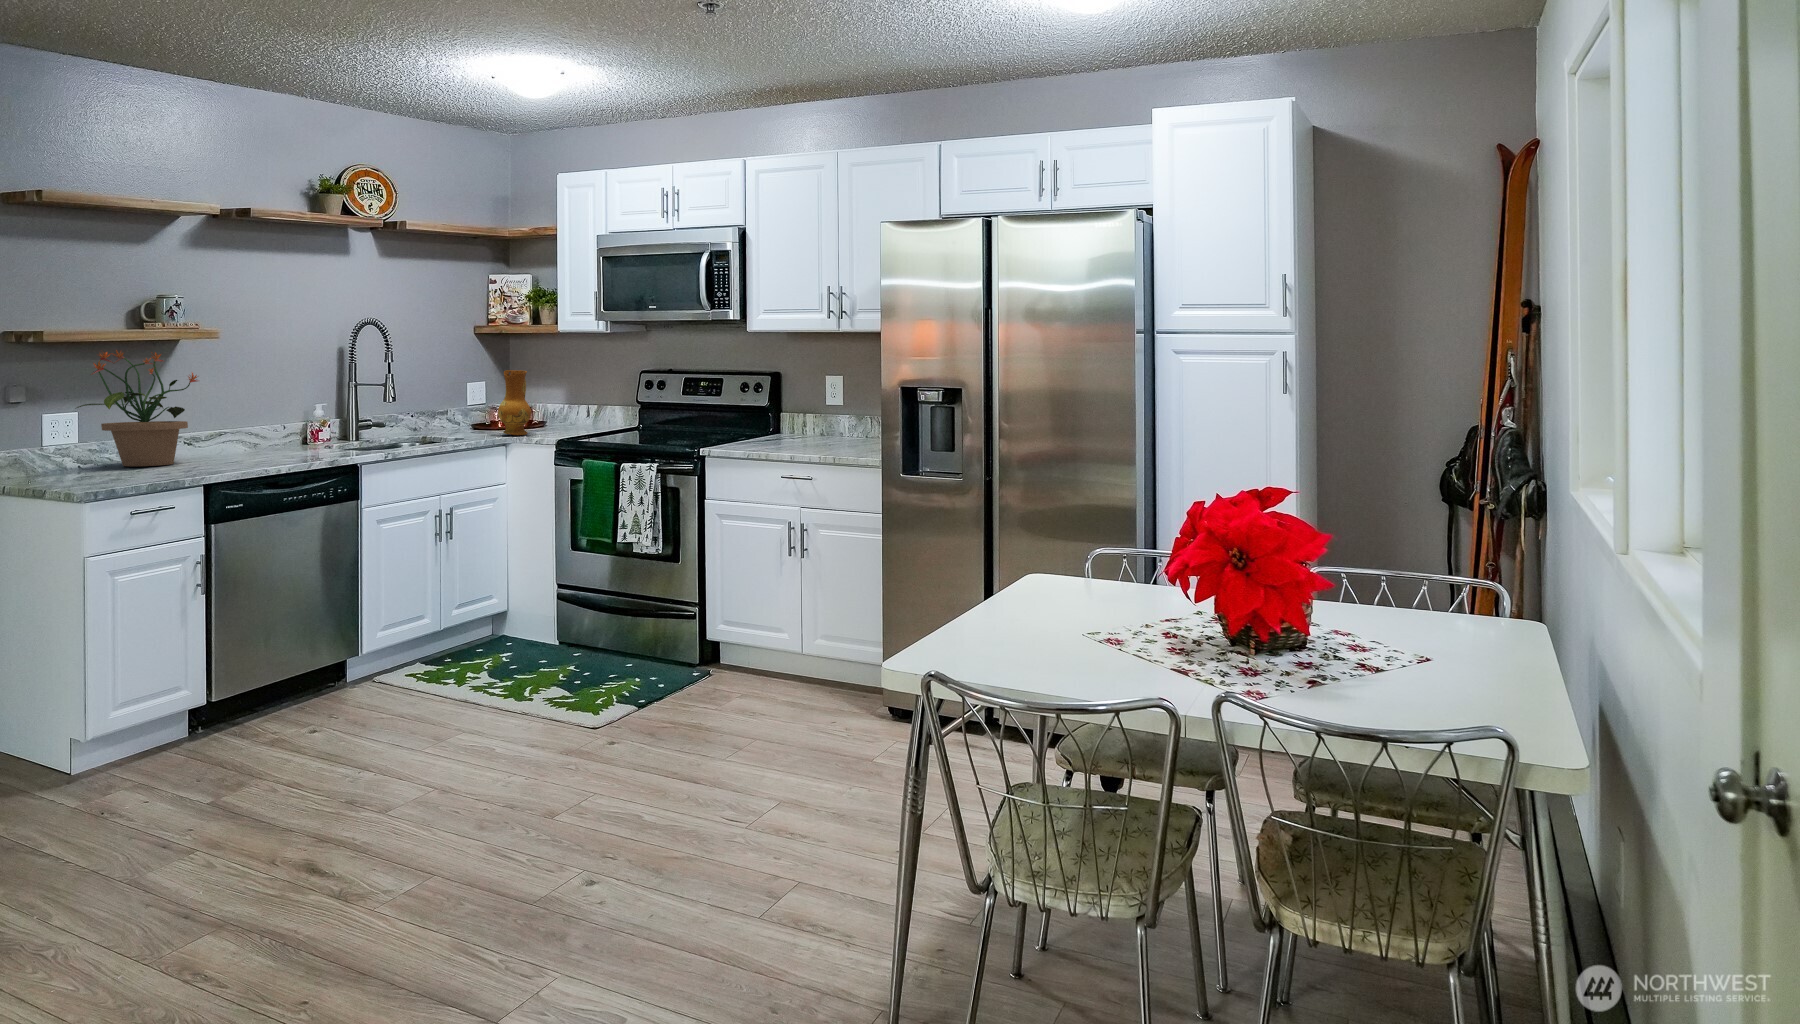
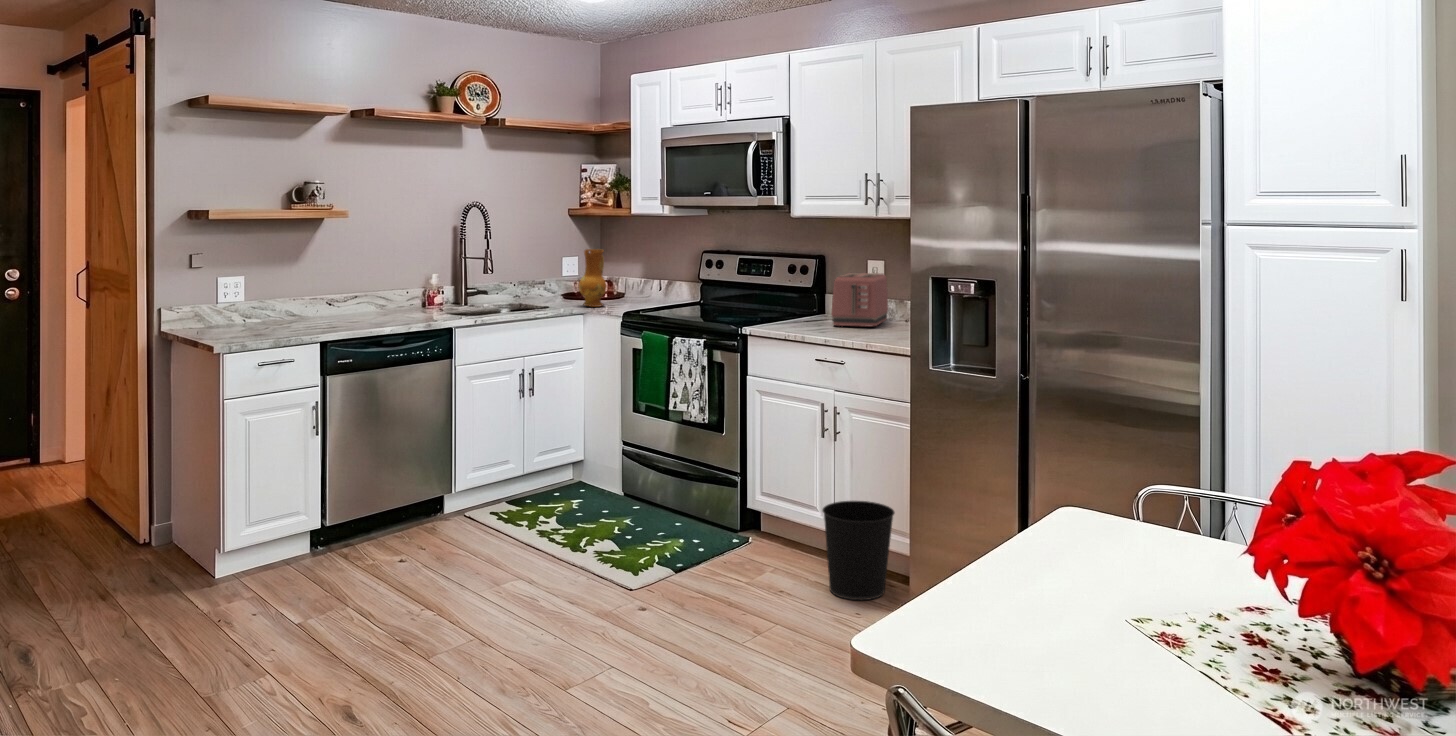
potted plant: present [77,350,198,466] -> none [231,236,329,335]
toaster: none [793,390,850,443] -> present [831,273,888,326]
wastebasket: none [799,619,874,718] -> present [822,501,895,600]

